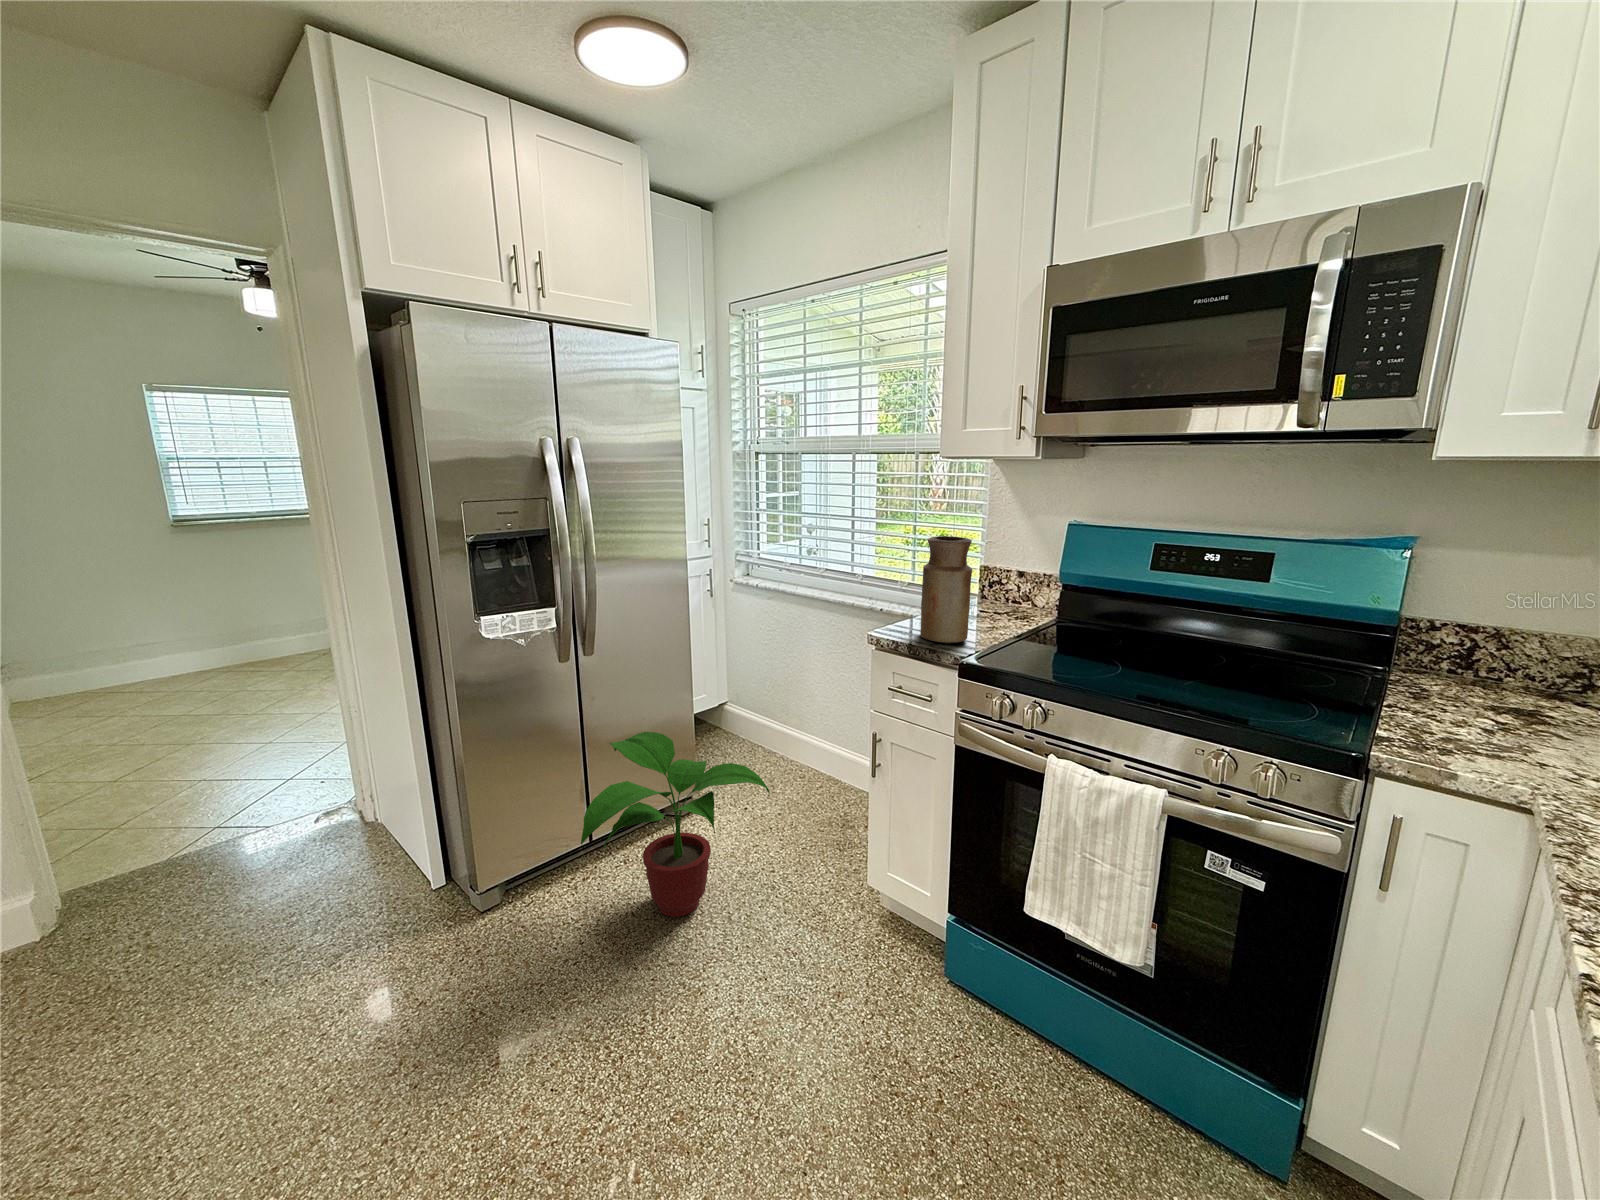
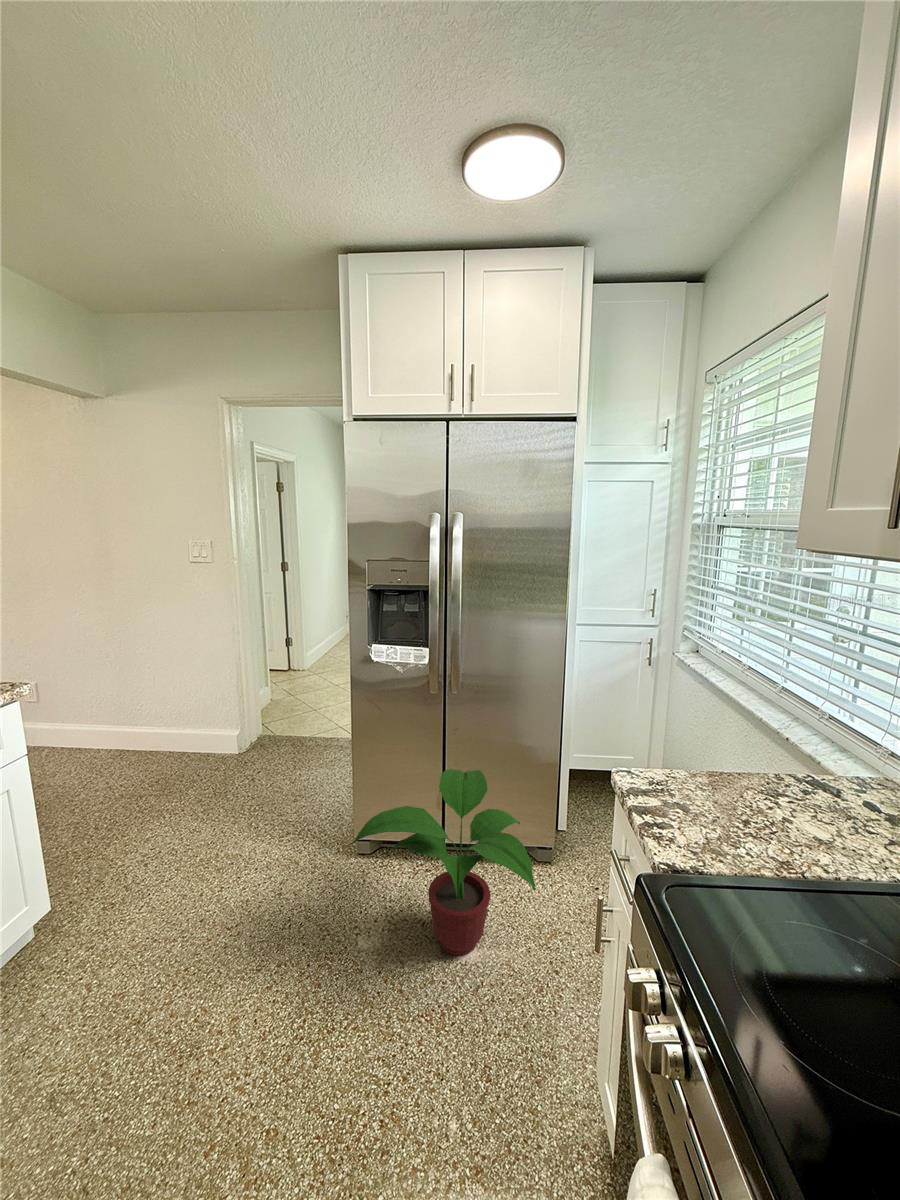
vase: present [920,536,972,643] -> none [704,660,803,839]

